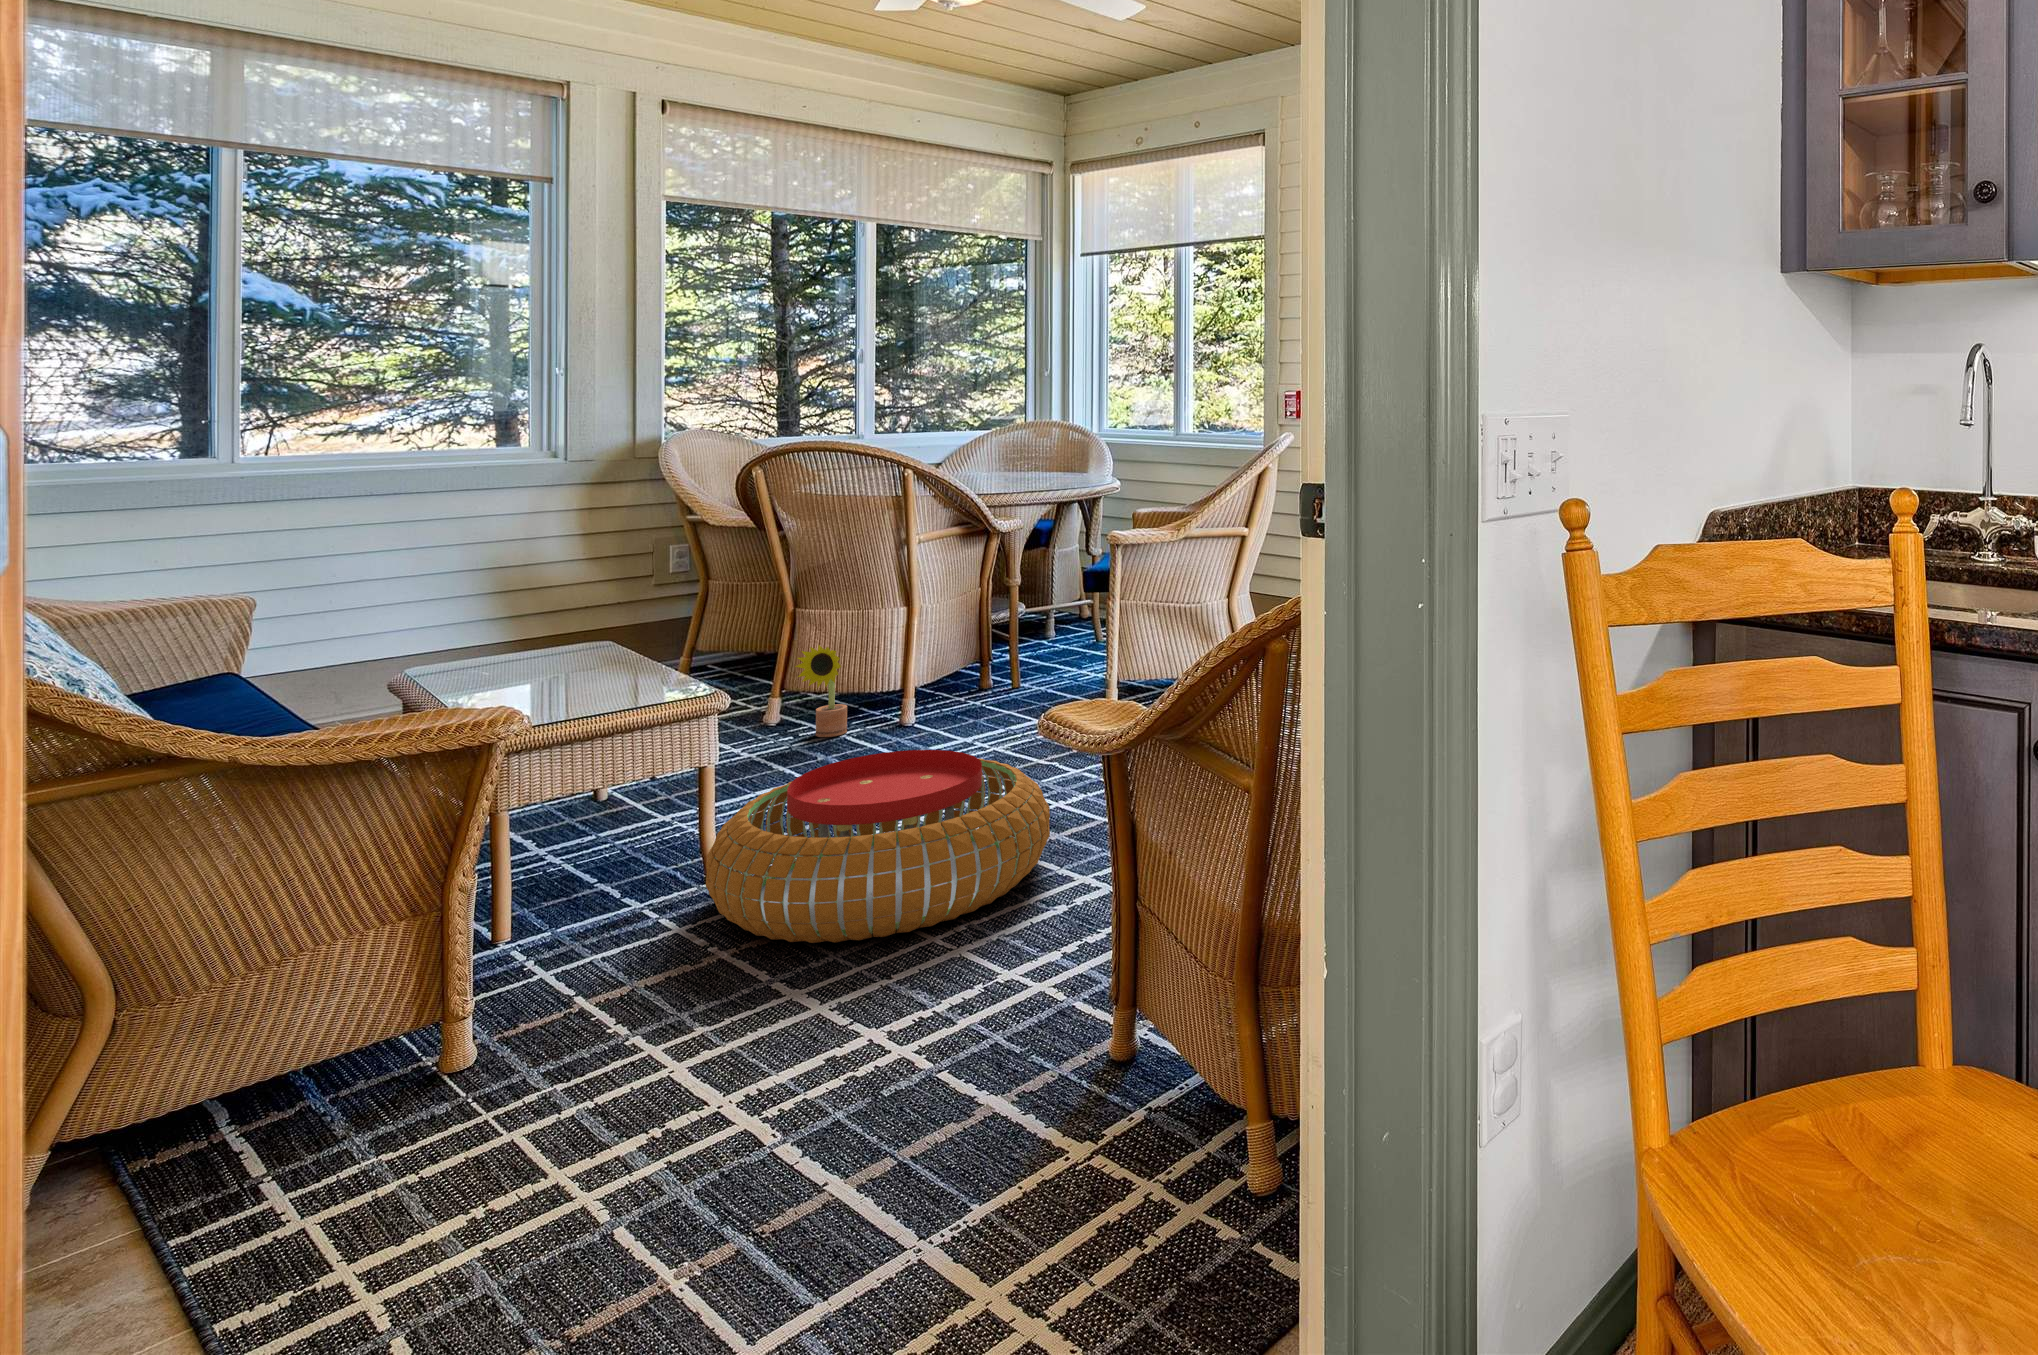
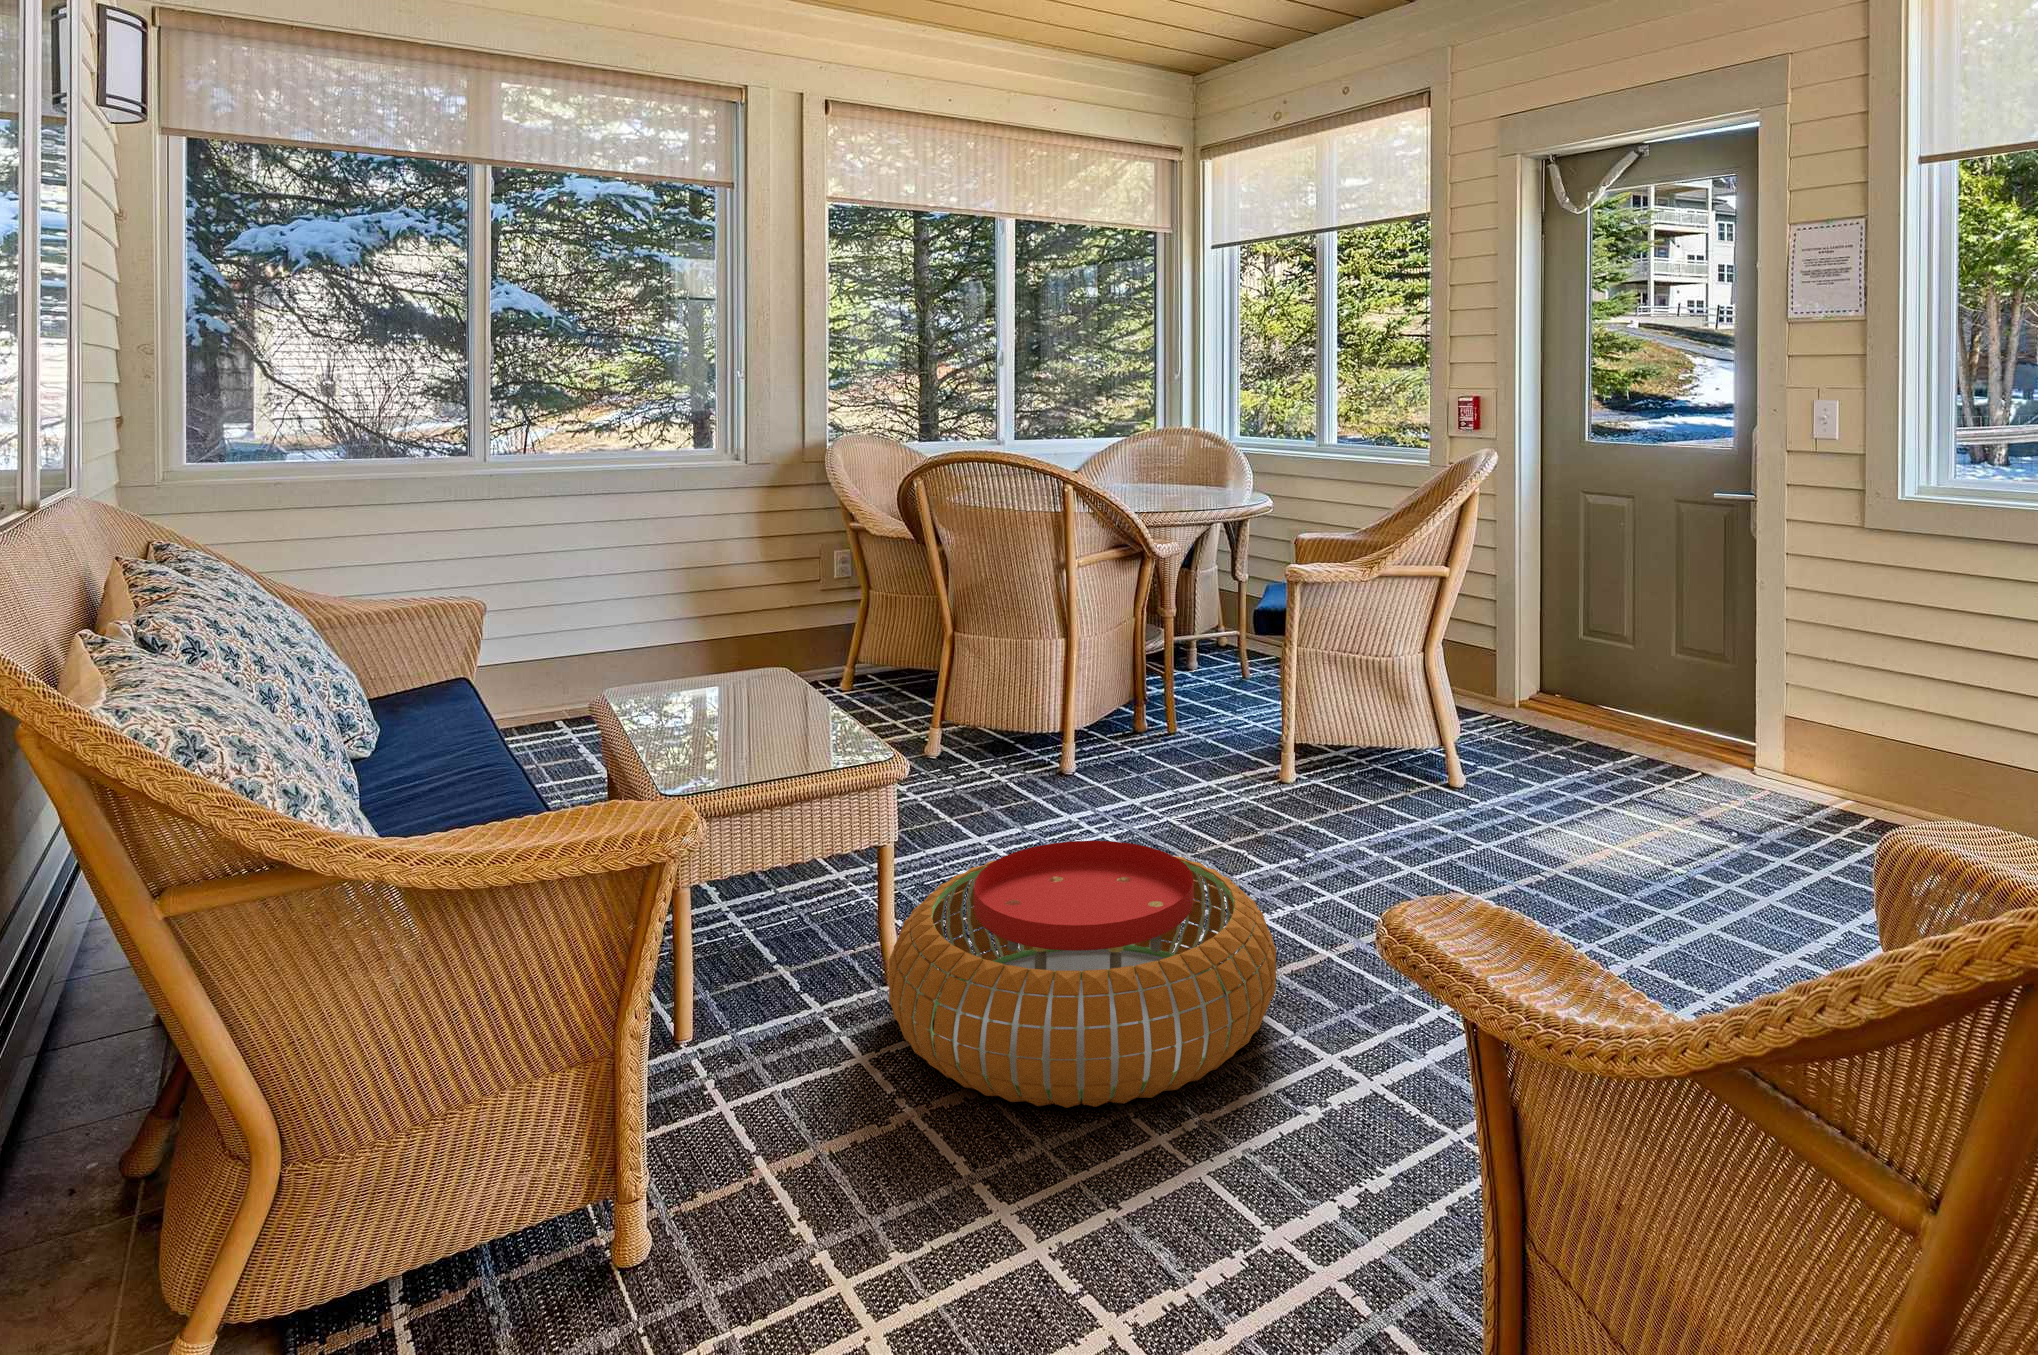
decorative plant: present [795,645,847,737] -> none [955,680,1007,784]

